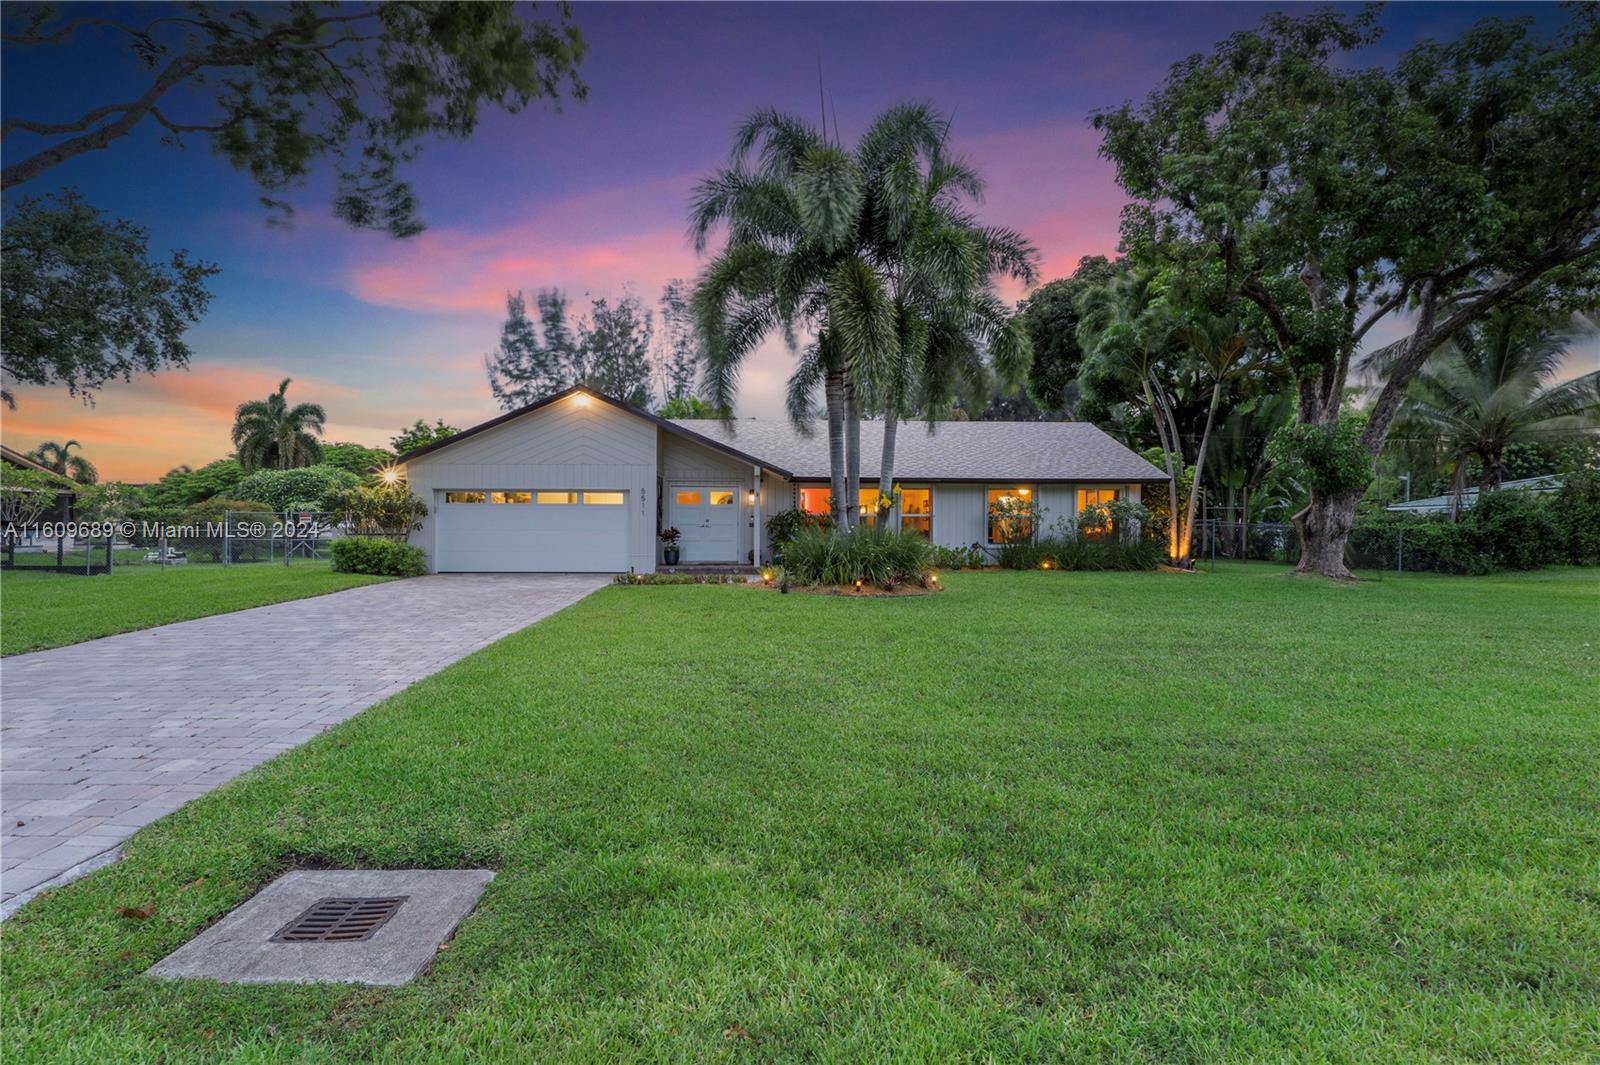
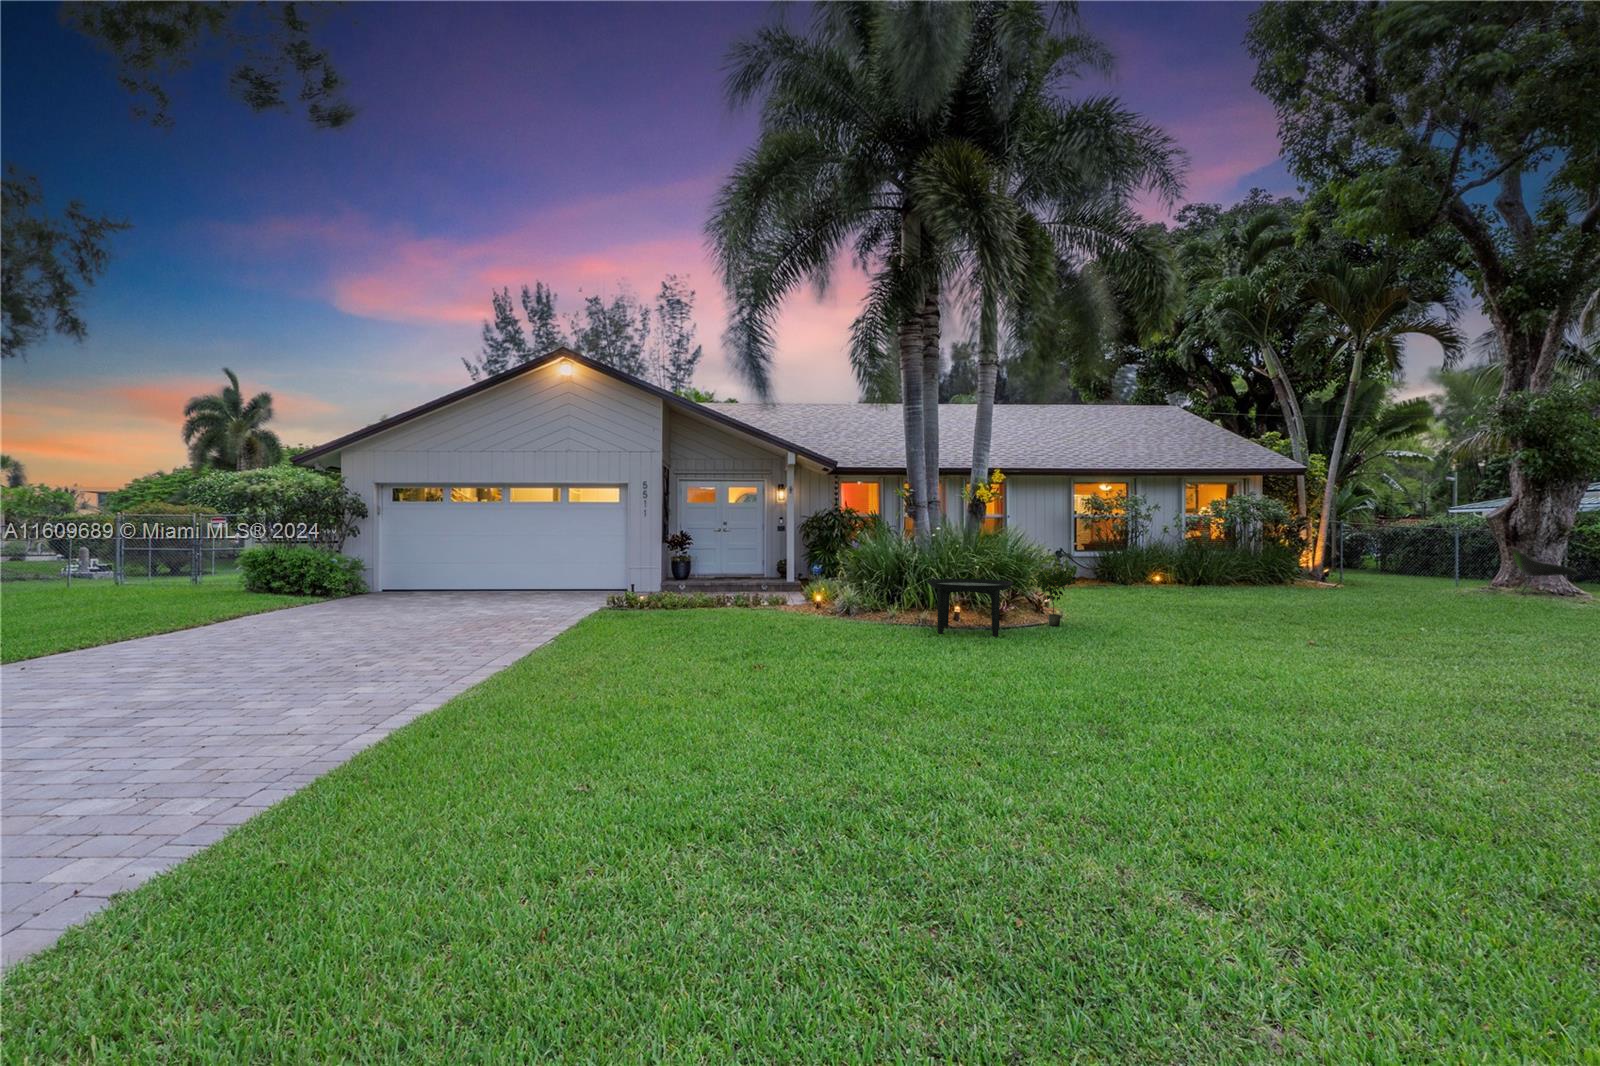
potted plant: present [770,555,801,594] -> present [1030,569,1075,626]
round table: none [832,563,890,602] -> present [927,579,1013,636]

